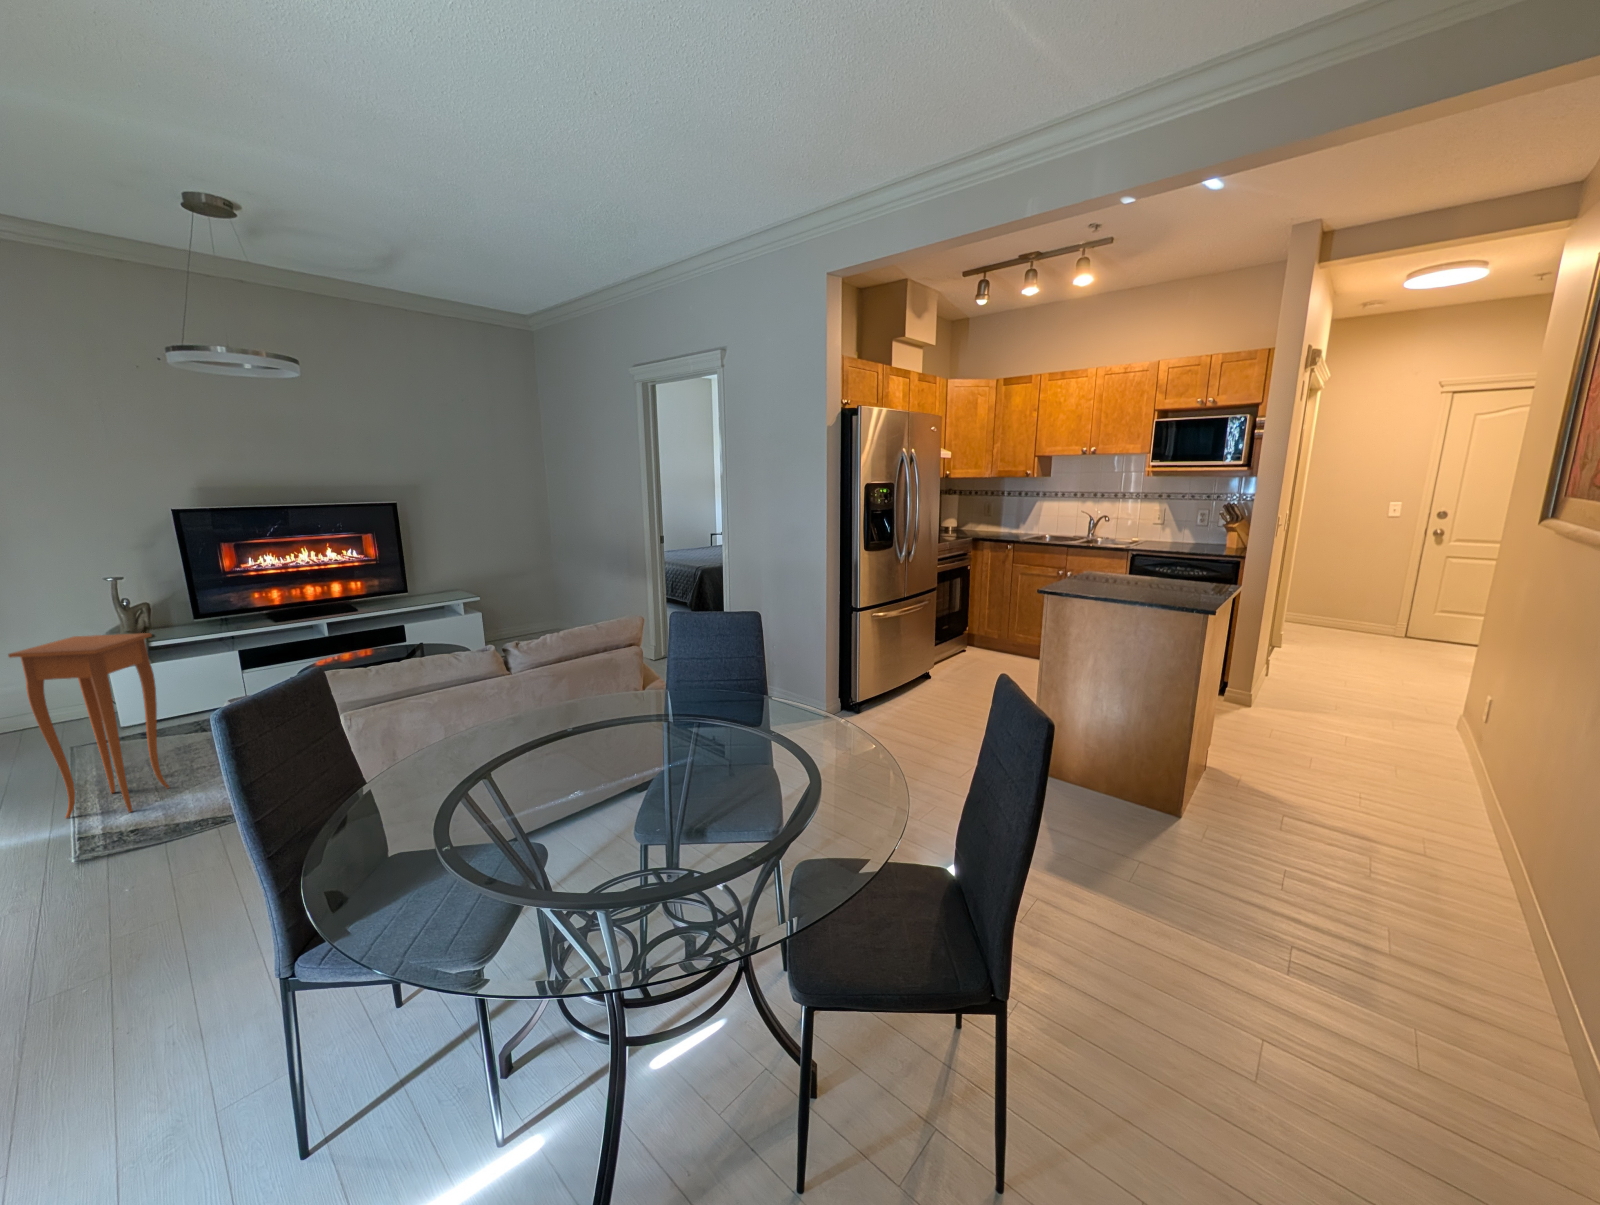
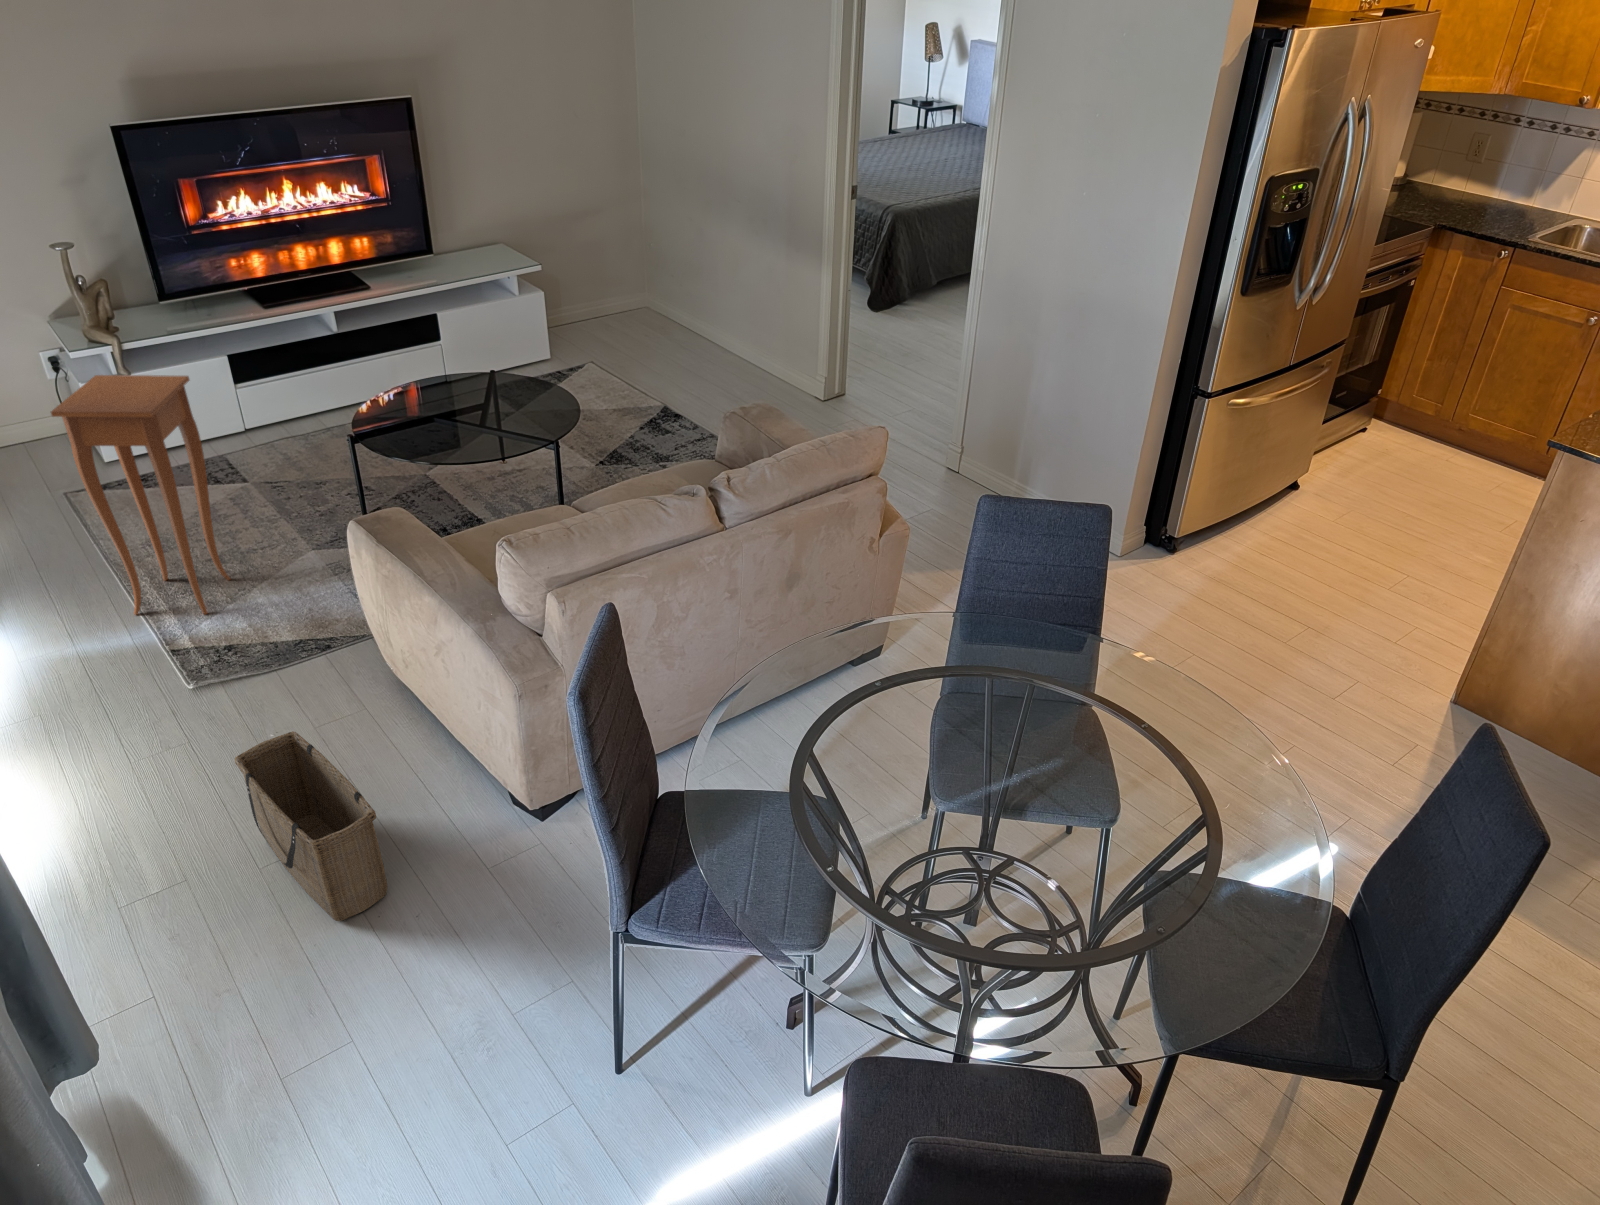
basket: none [22,871,147,1051] -> present [235,731,387,921]

